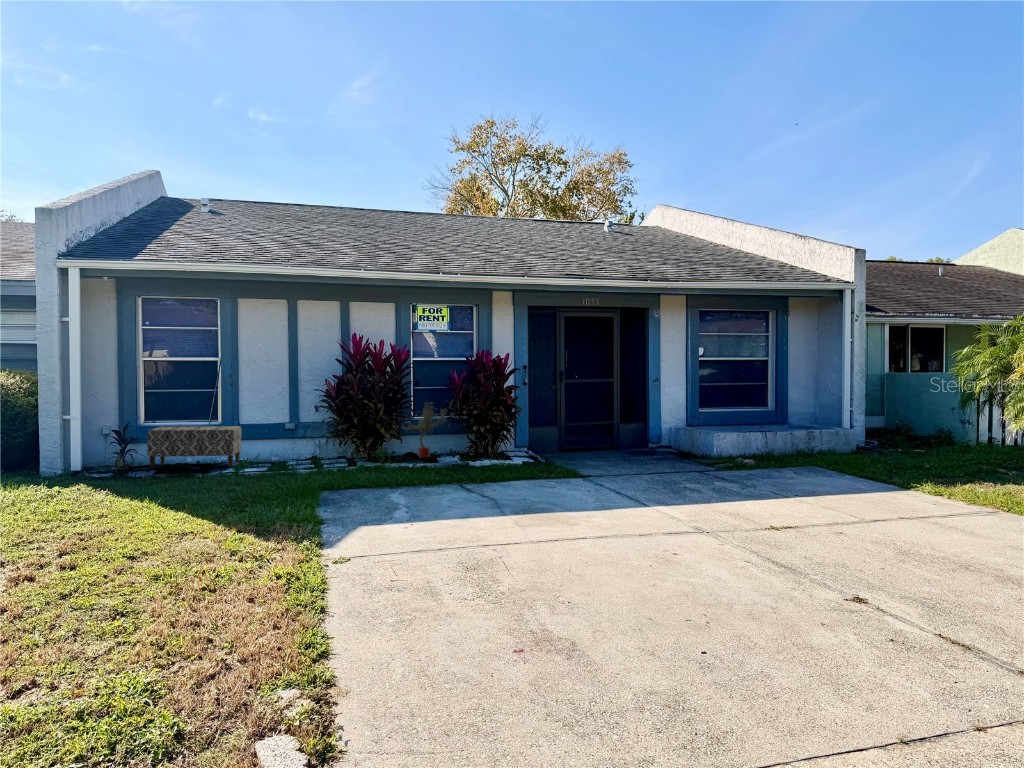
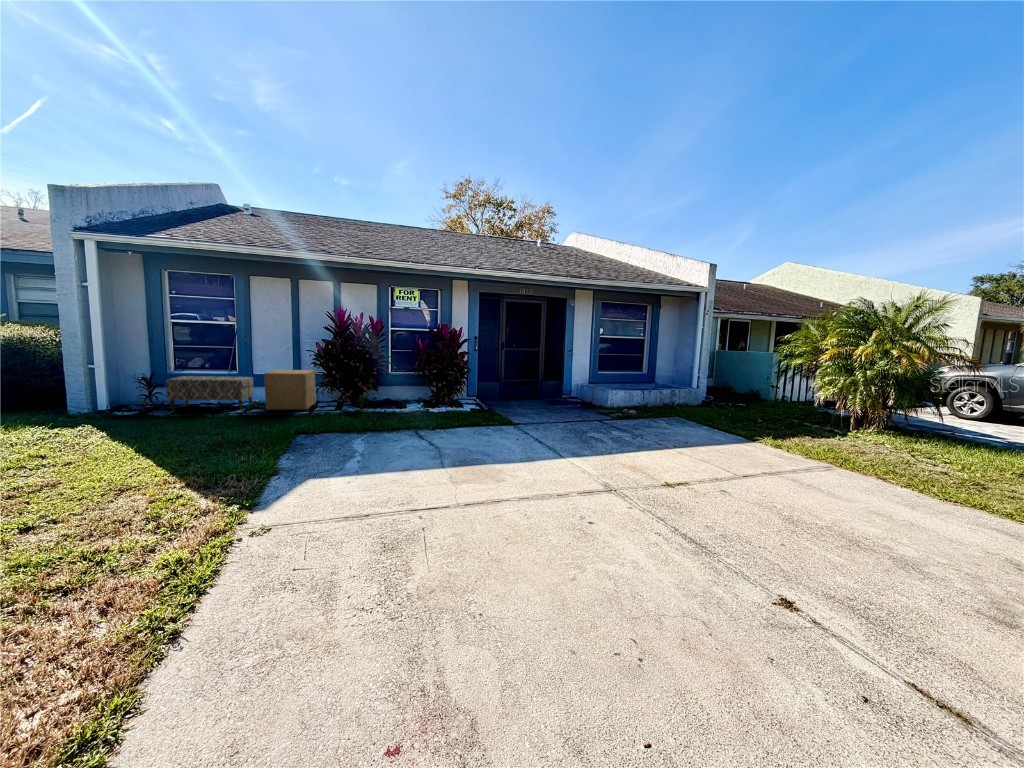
potted tree: present [402,402,447,459] -> none [381,362,417,404]
cardboard box: none [261,416,316,467] -> present [264,370,316,410]

